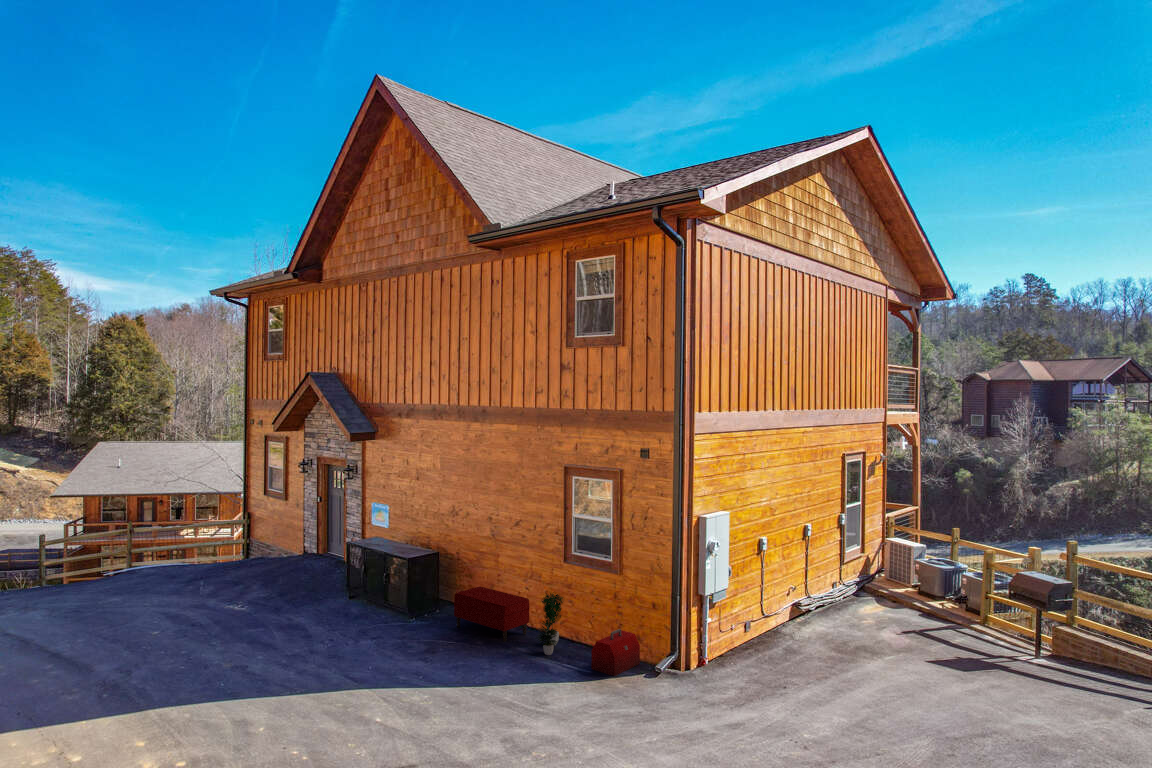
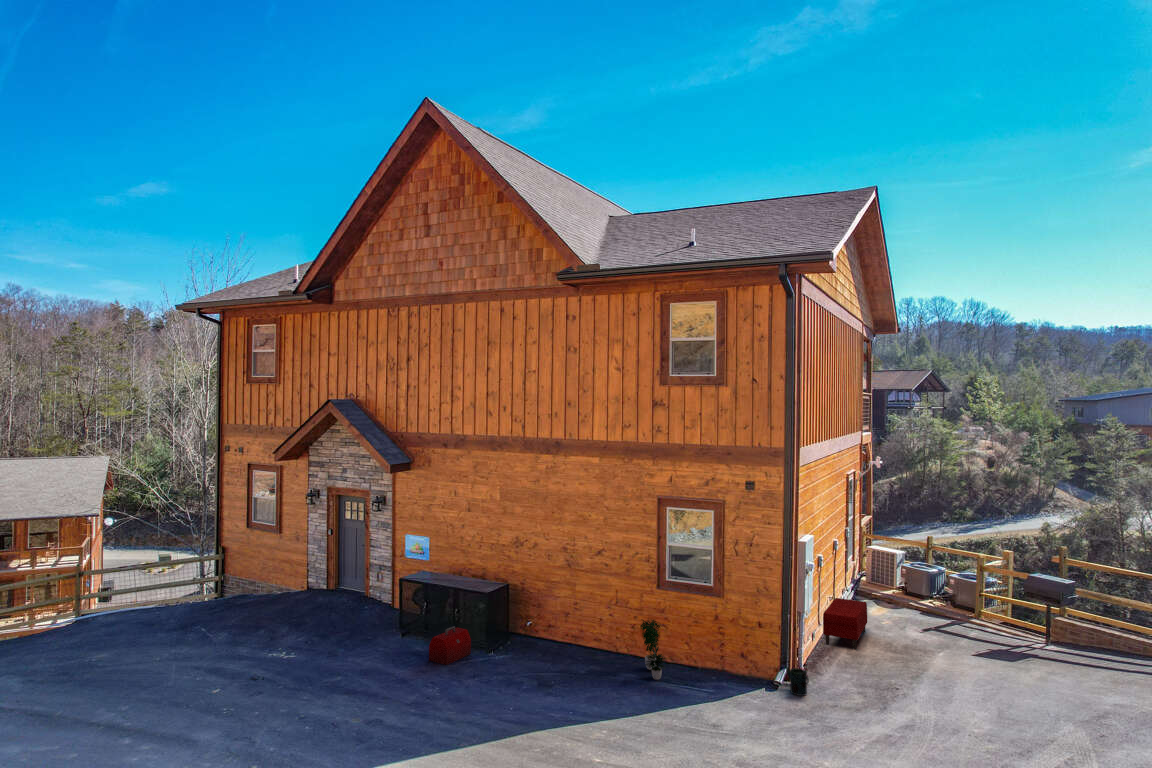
bench: present [454,586,530,642] -> present [823,598,867,649]
toolbox: present [591,629,640,676] -> present [429,626,471,665]
watering can: none [674,646,693,685] -> present [782,661,809,696]

